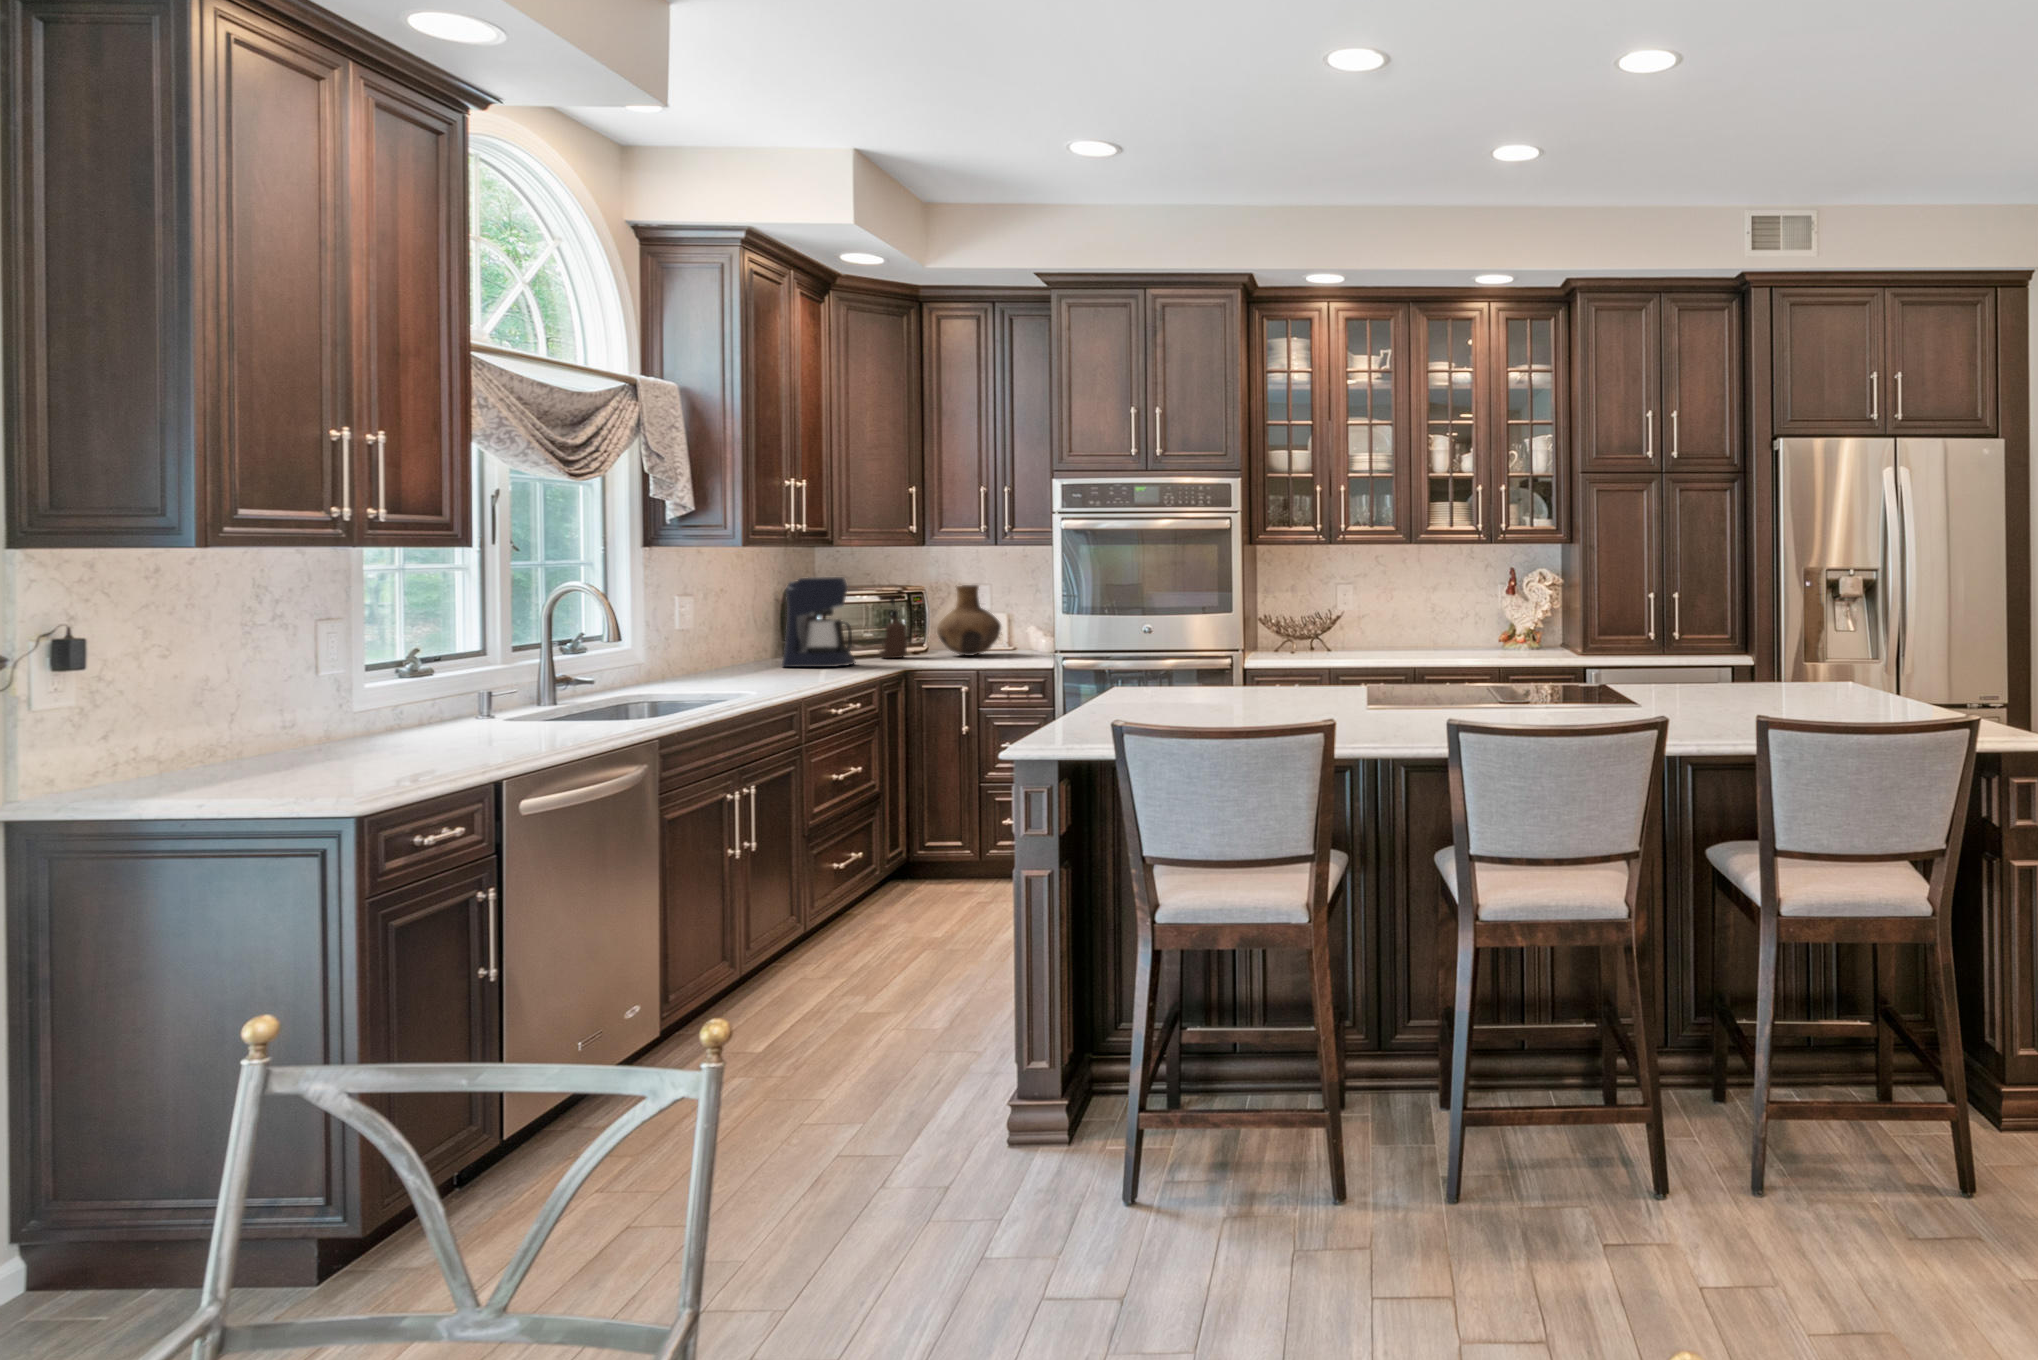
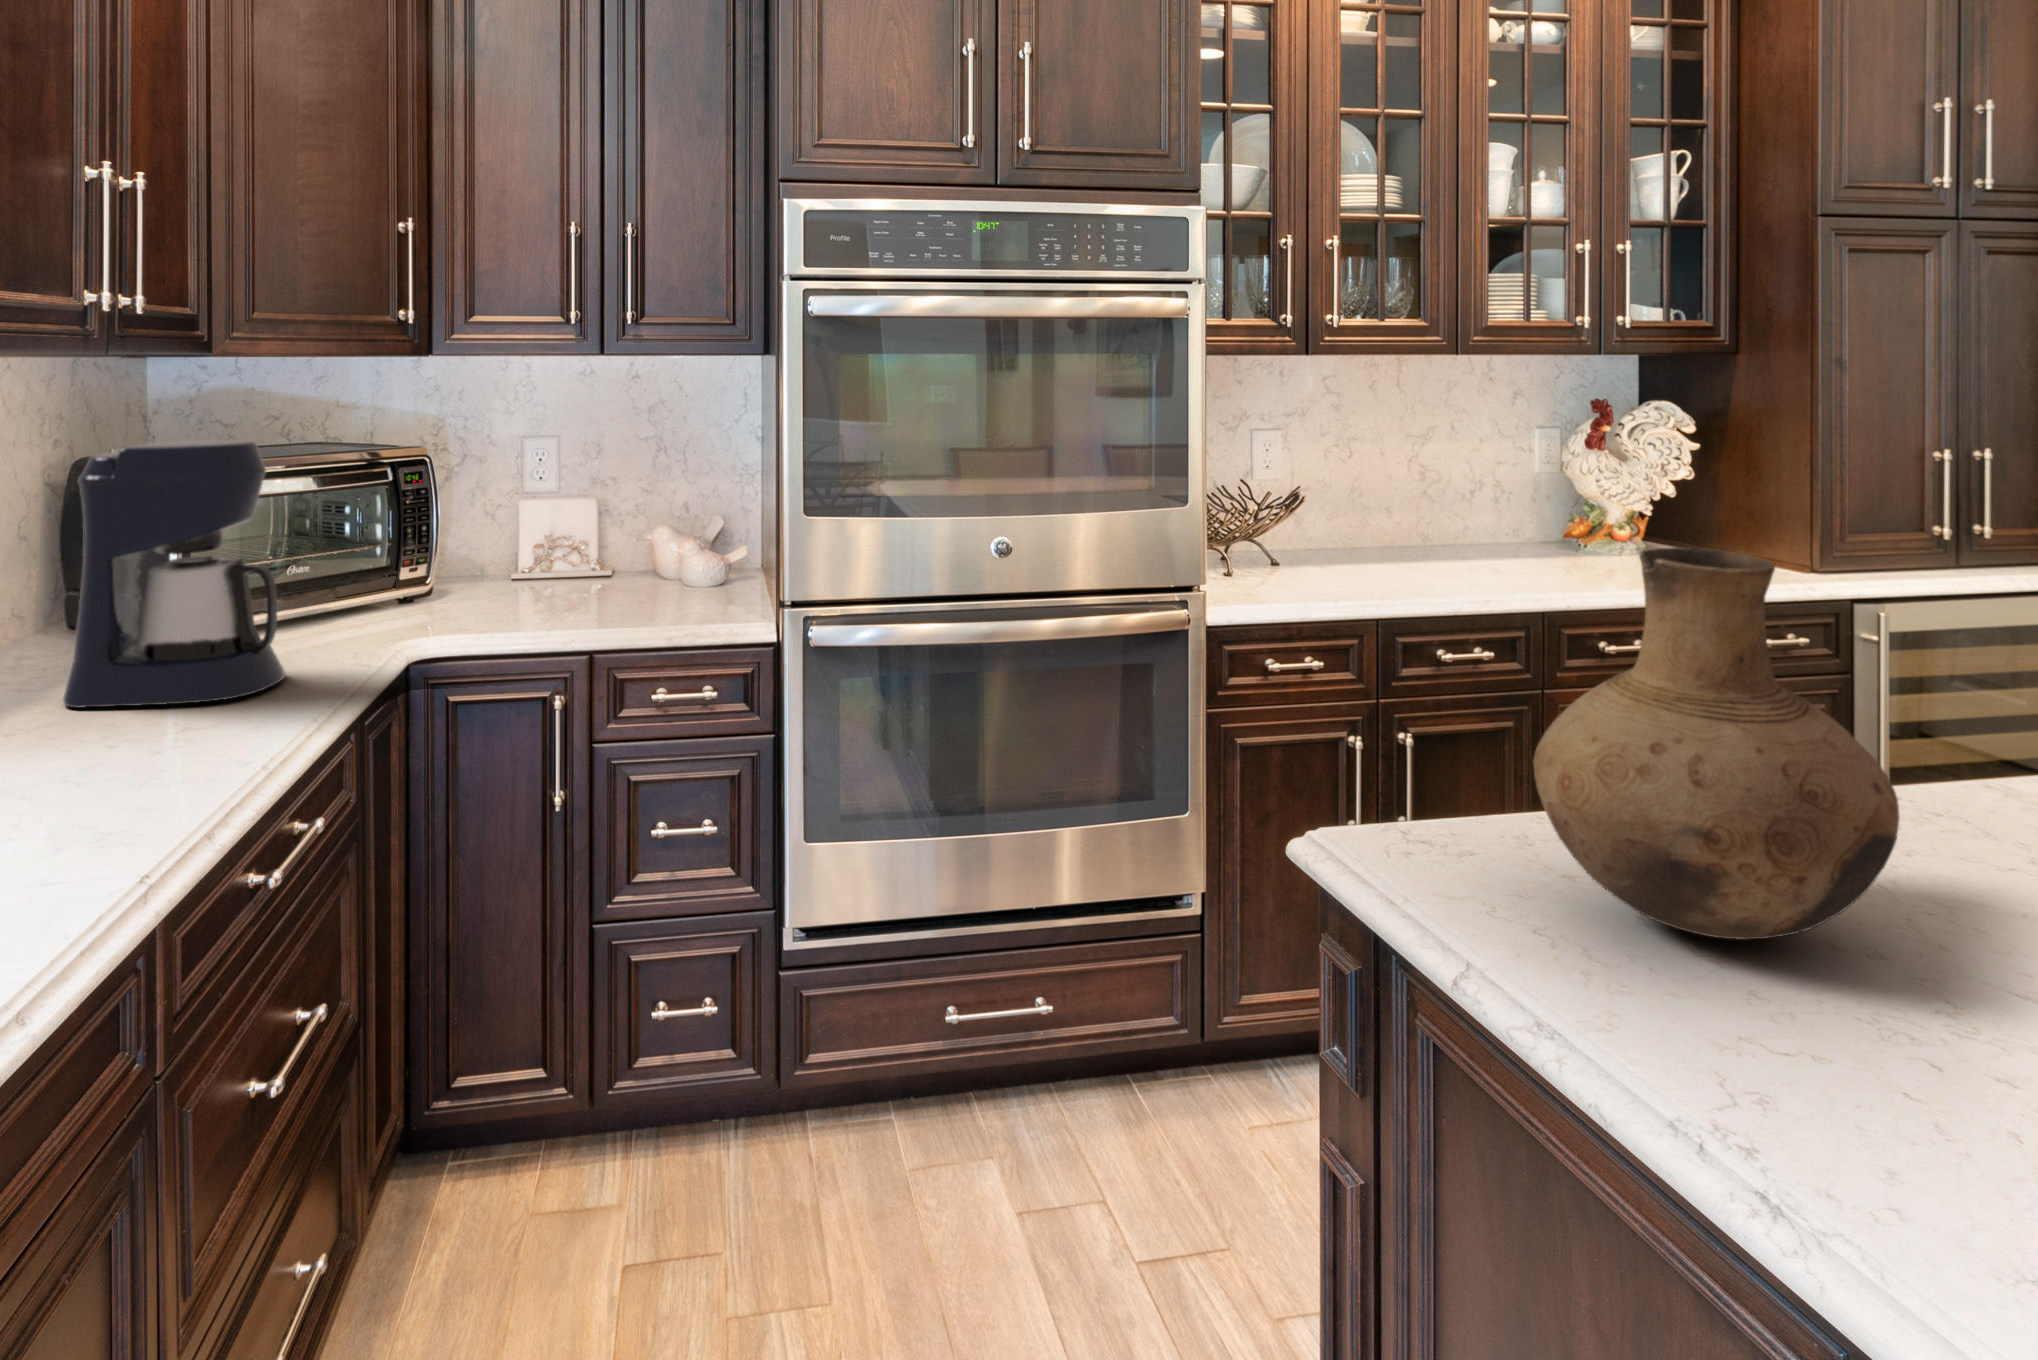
vase: present [937,585,1001,656] -> present [1533,547,1900,940]
soap dispenser: present [879,597,907,658] -> none [326,481,398,635]

